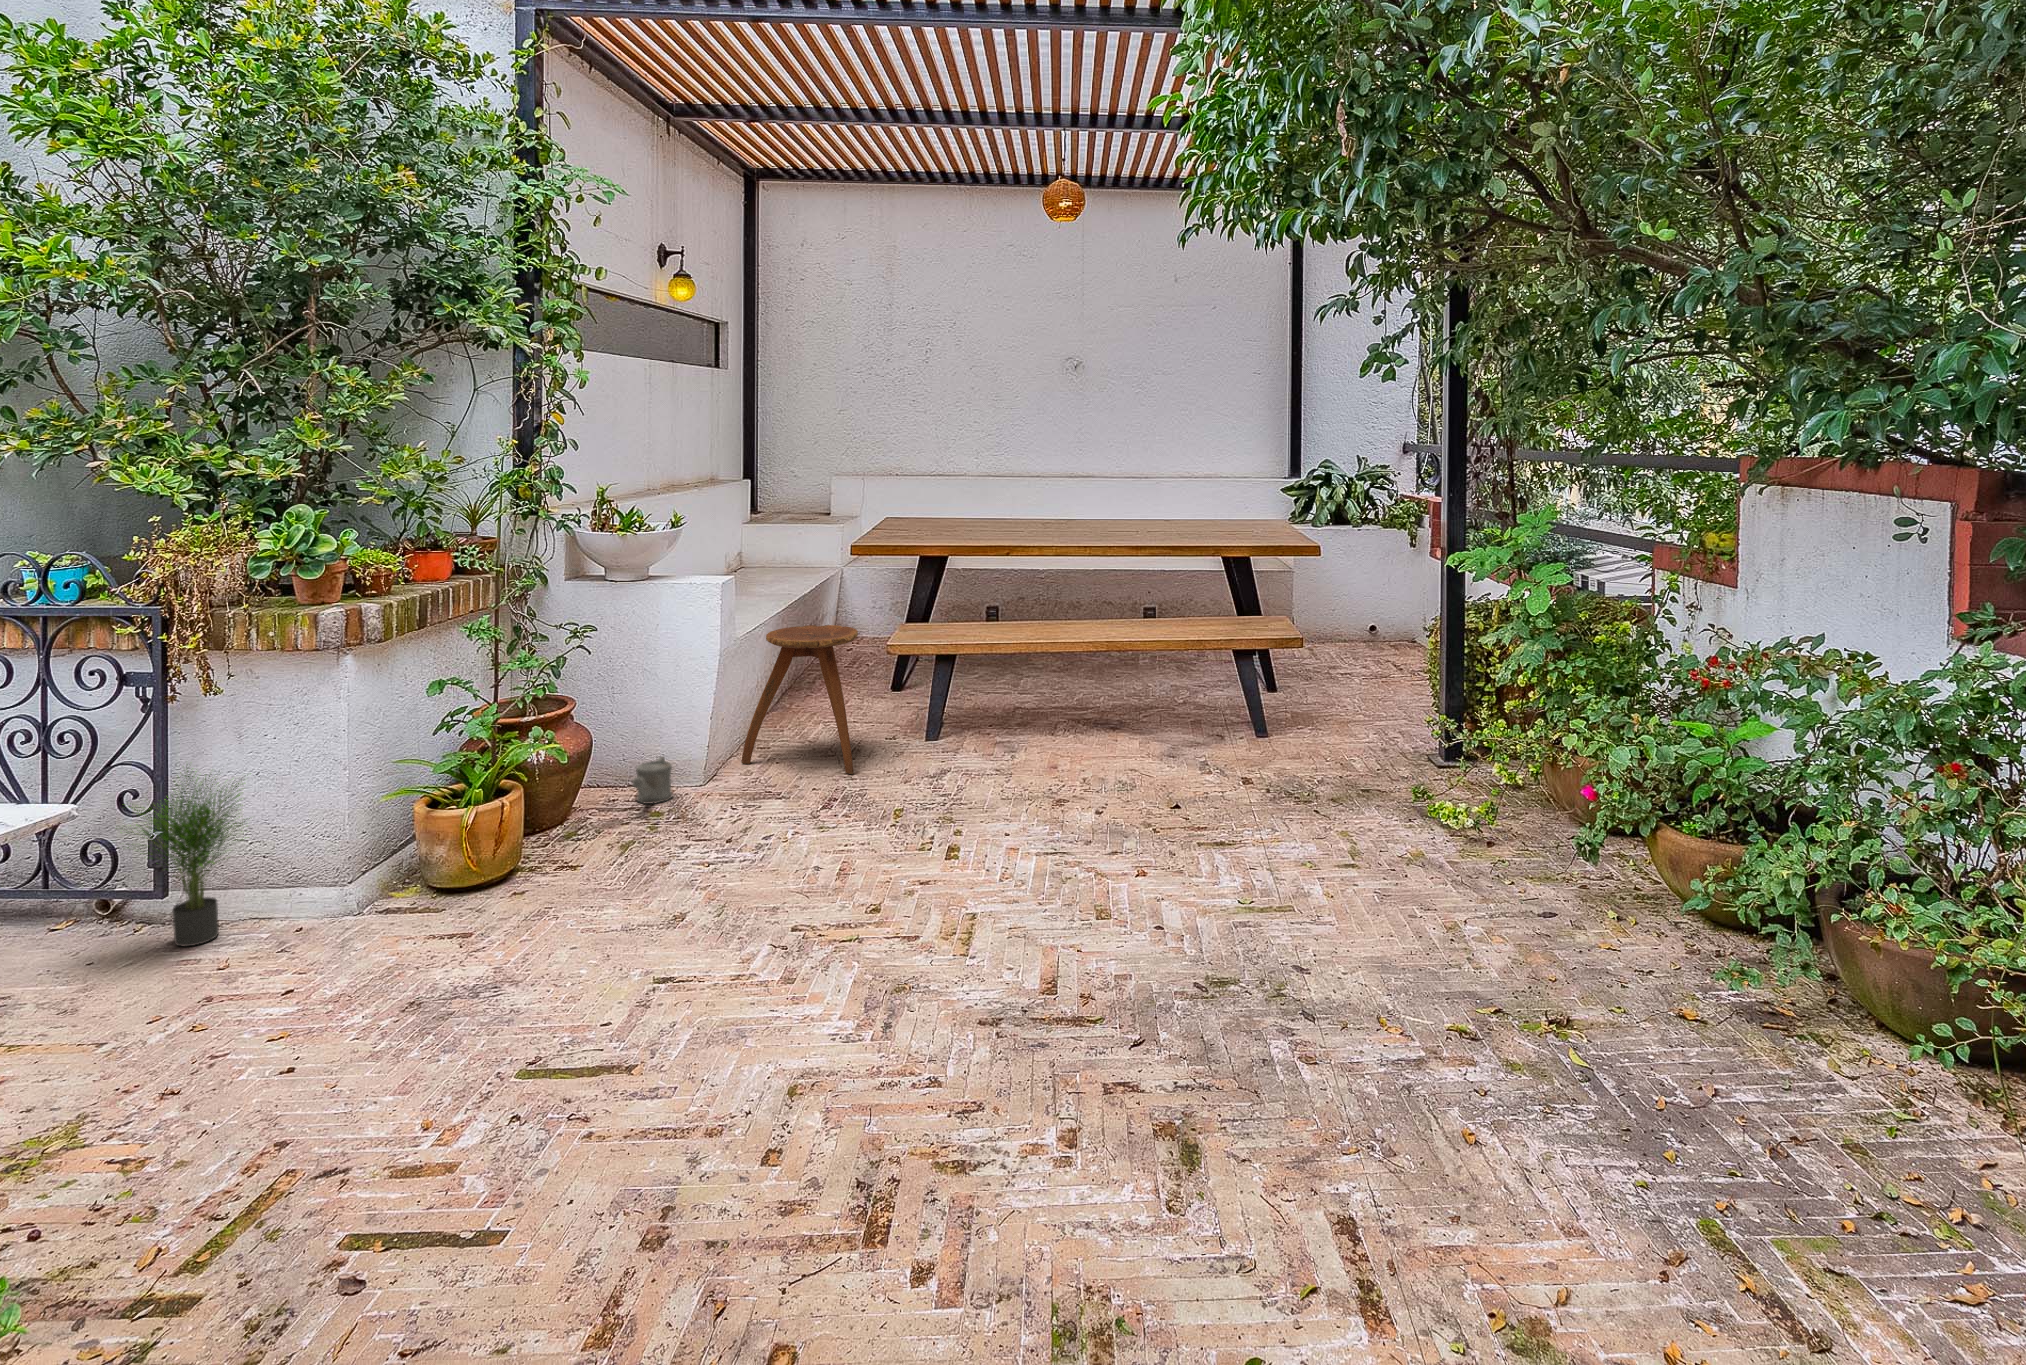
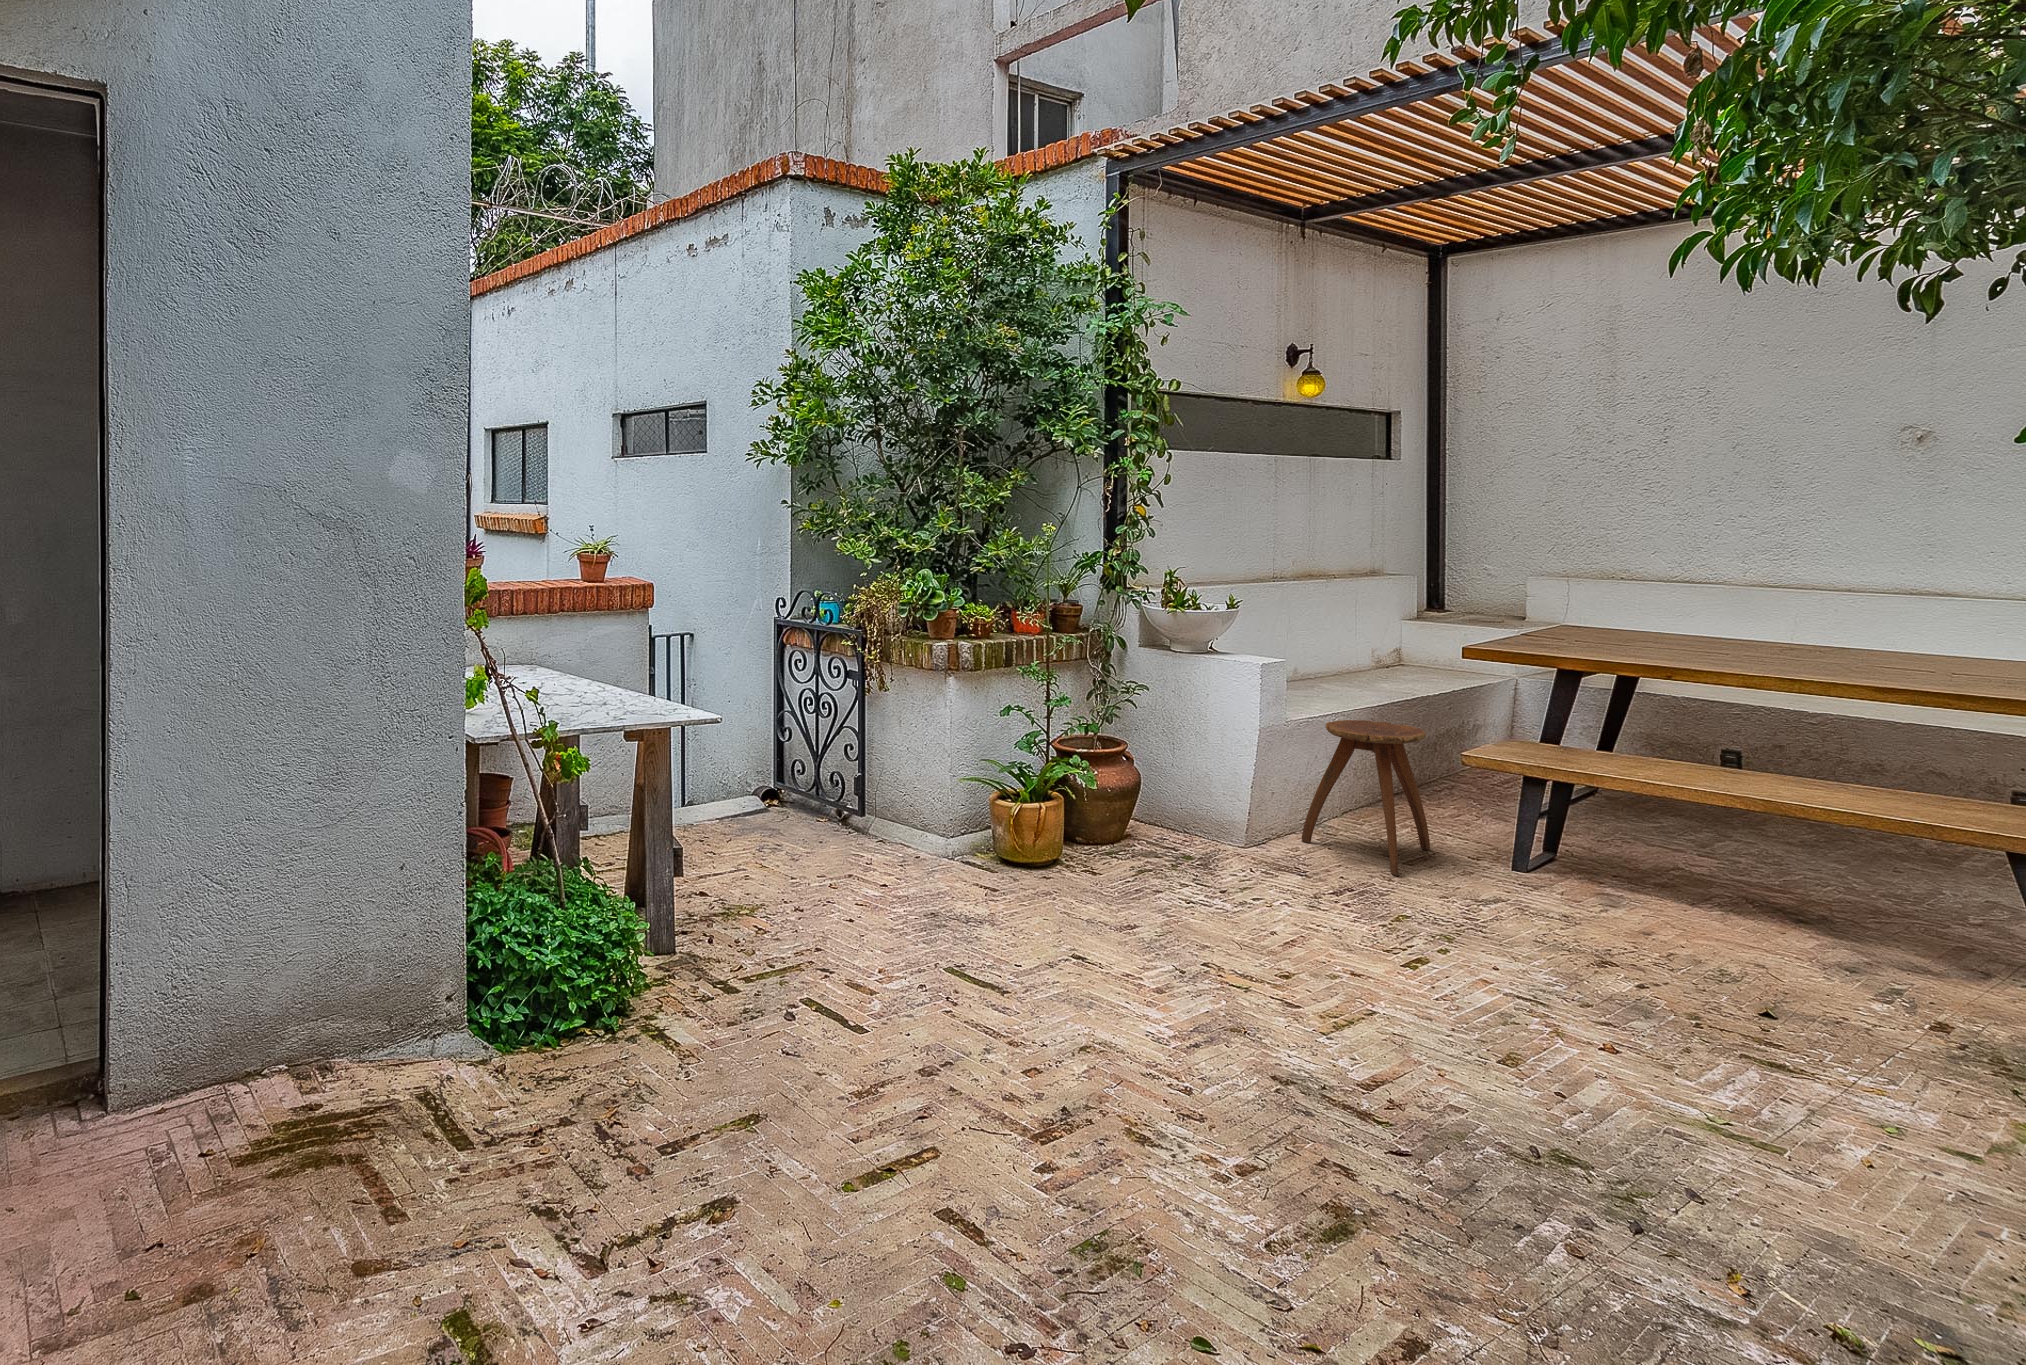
watering can: present [632,756,673,804] -> none [1169,812,1217,850]
potted plant: present [126,769,250,946] -> none [832,731,901,847]

